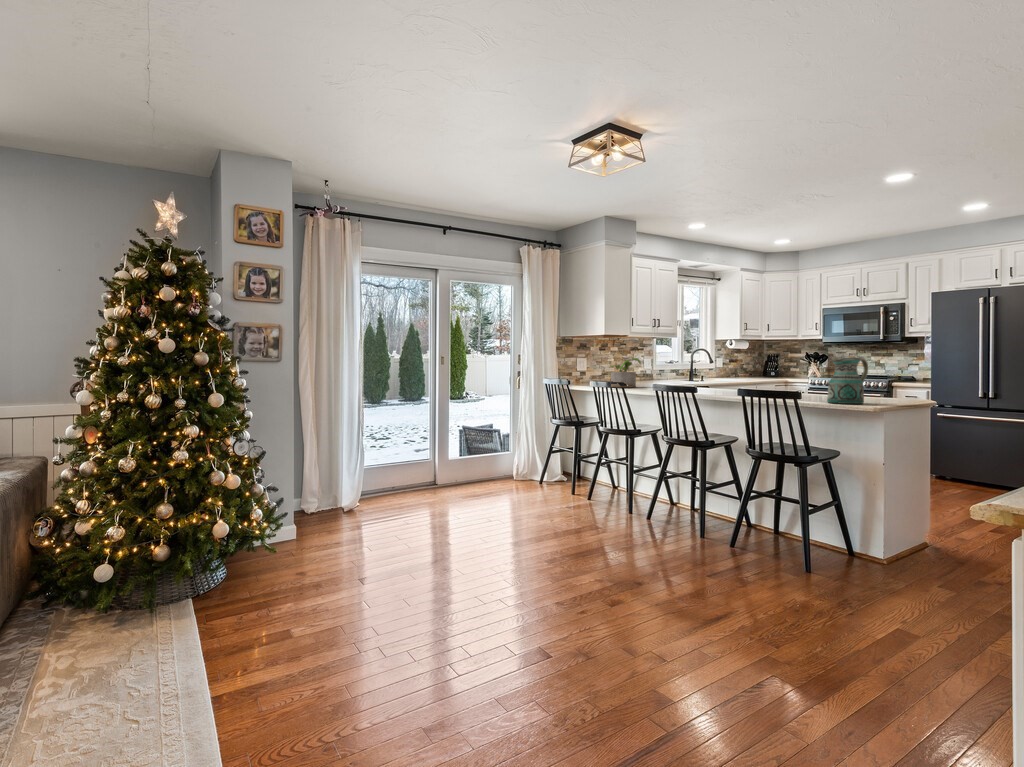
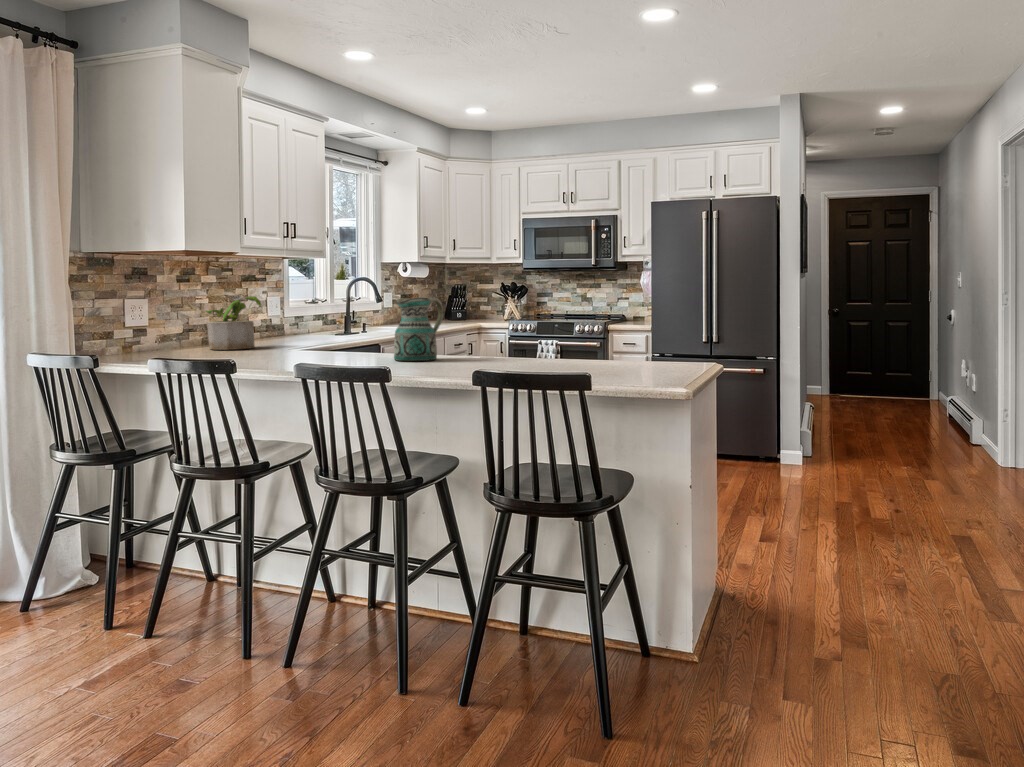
ceramic pitcher: present [827,357,868,404] -> present [394,297,443,361]

